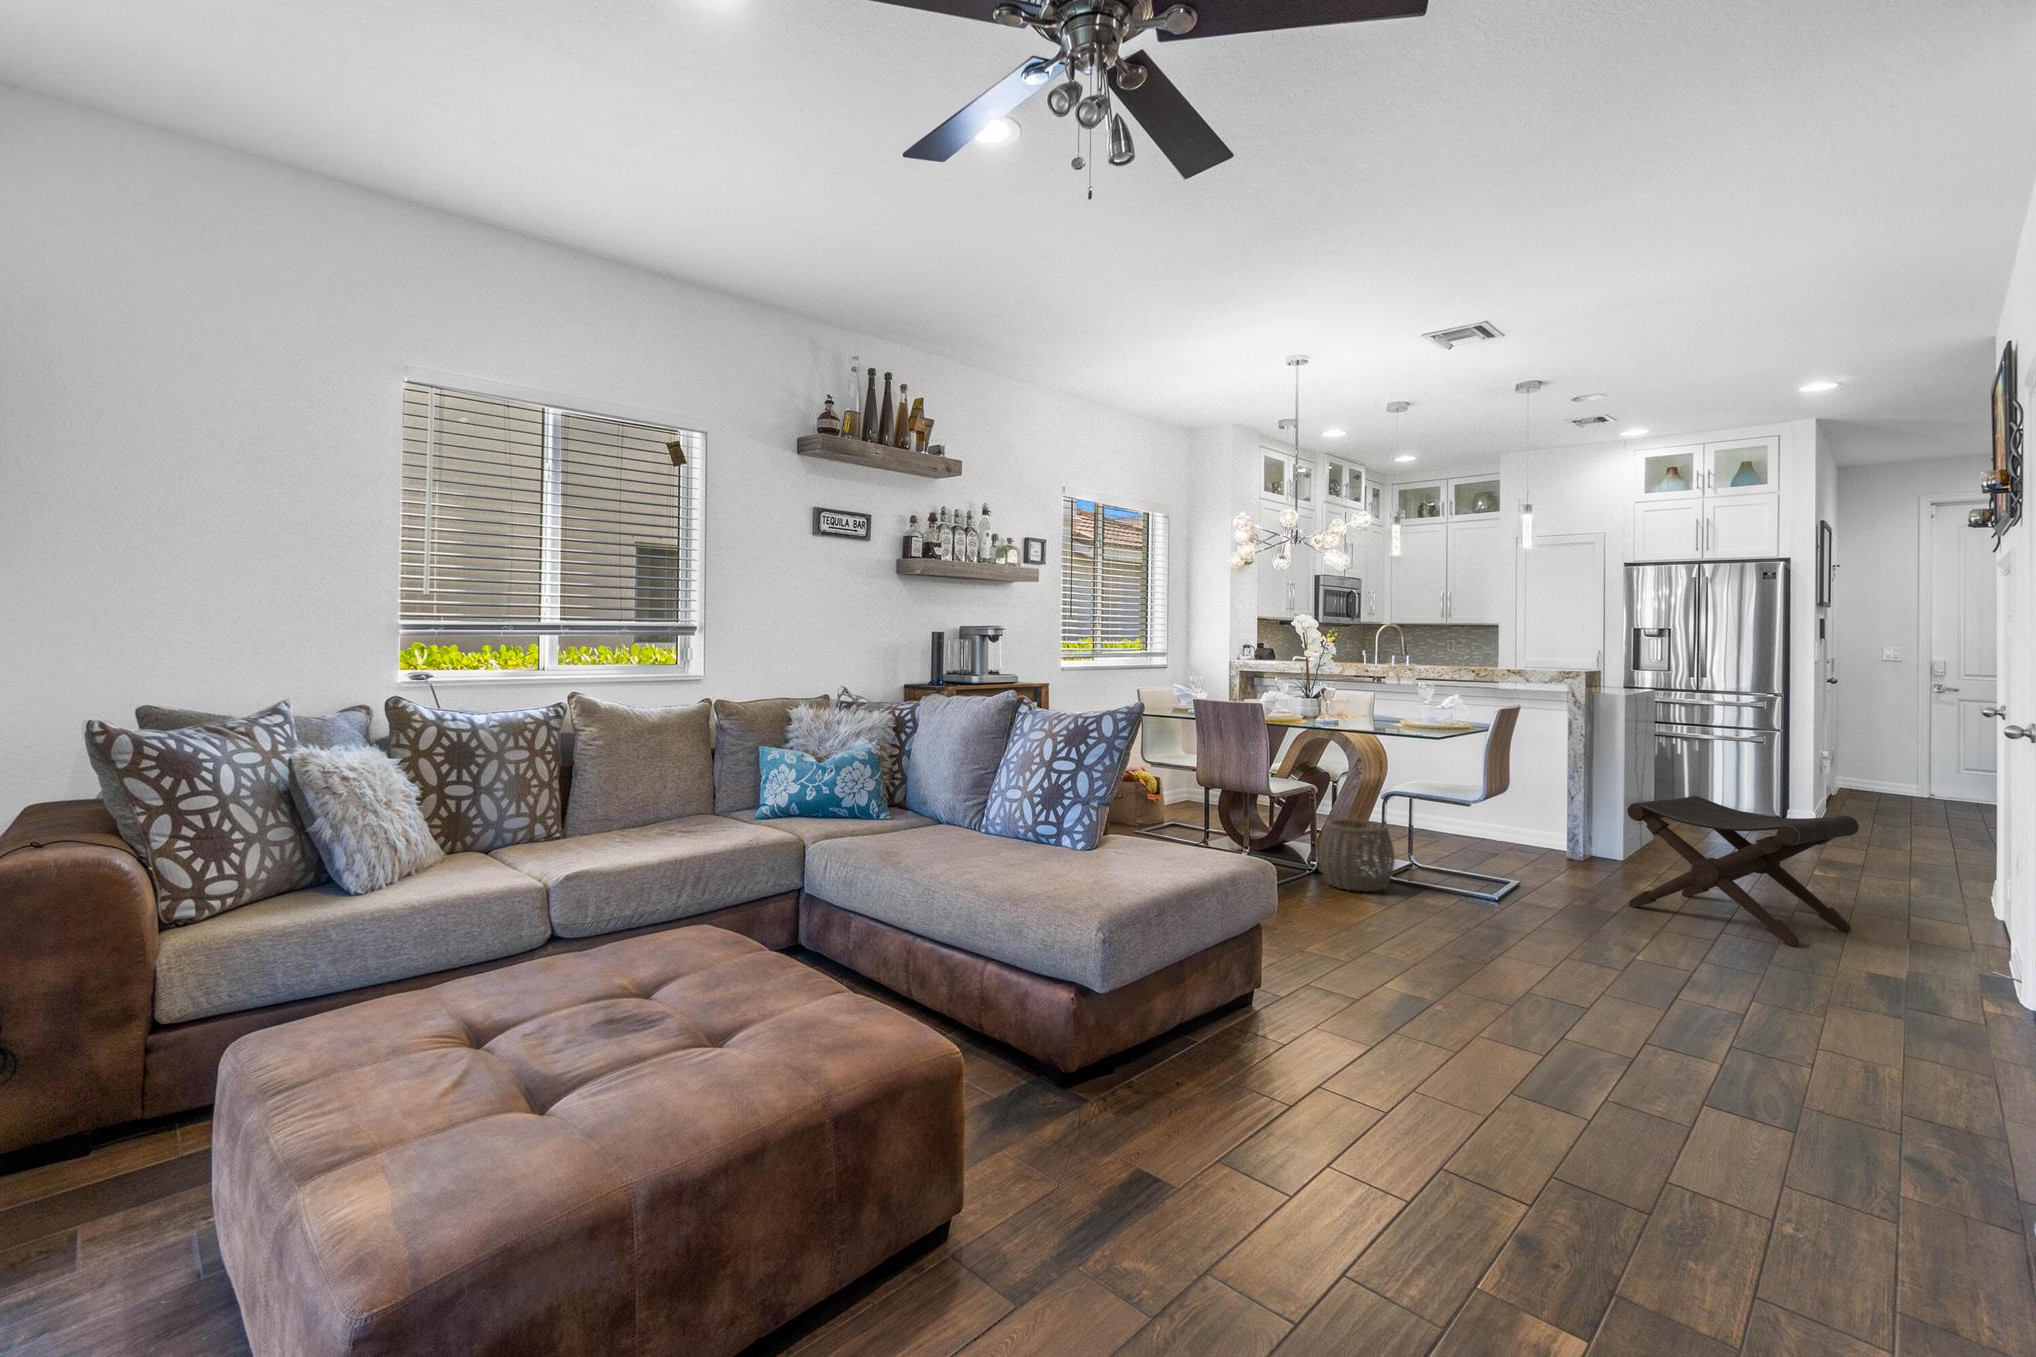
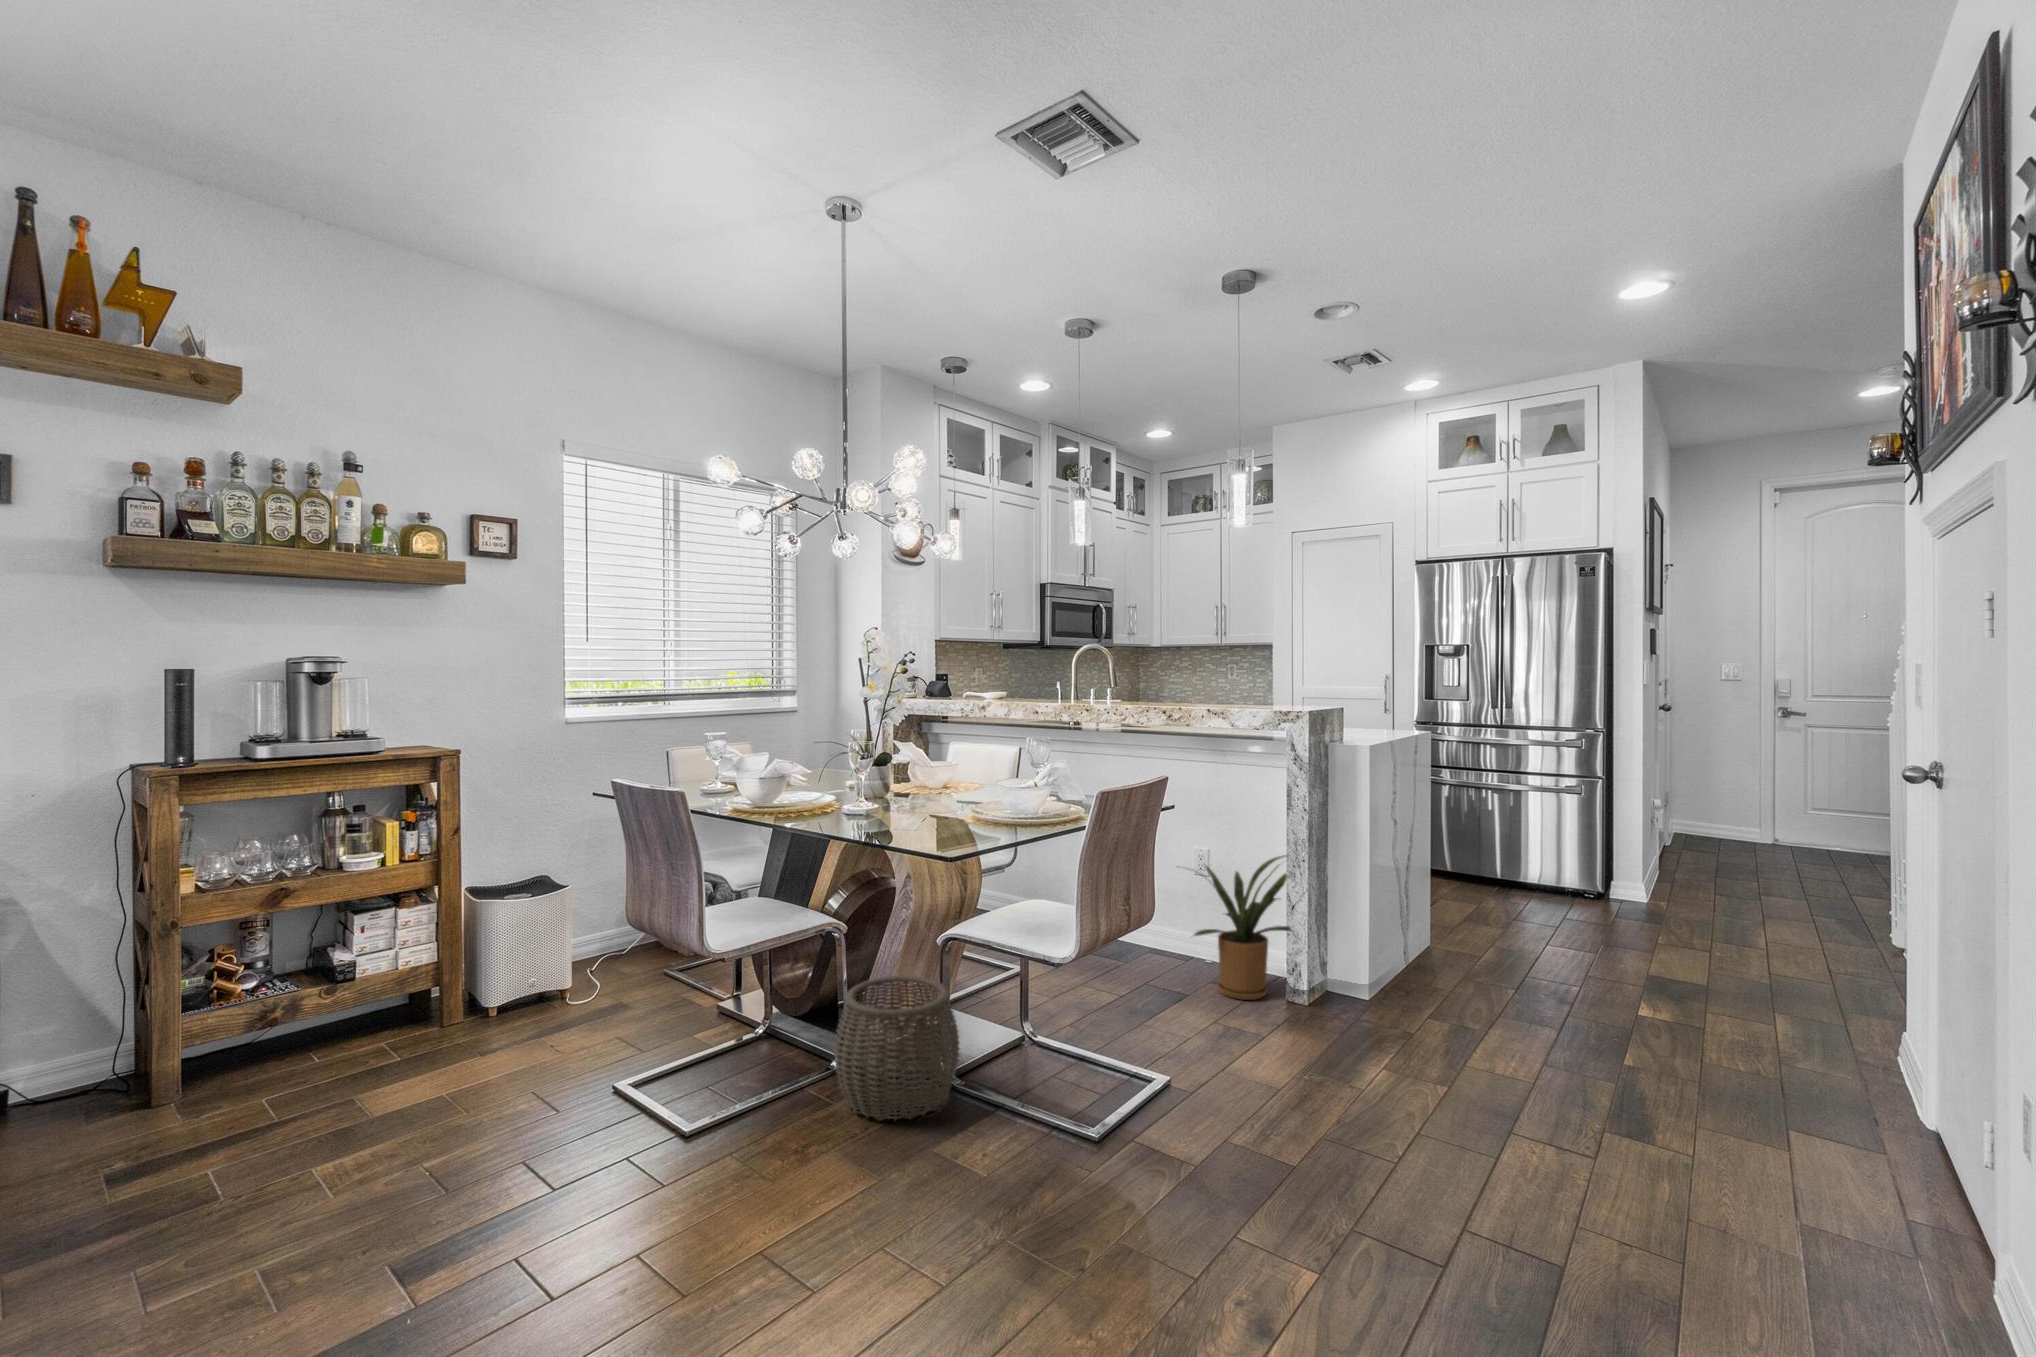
house plant: none [1481,764,1582,858] -> present [1194,855,1292,1000]
footstool: present [1627,796,1859,946] -> none [1326,929,1698,1269]

